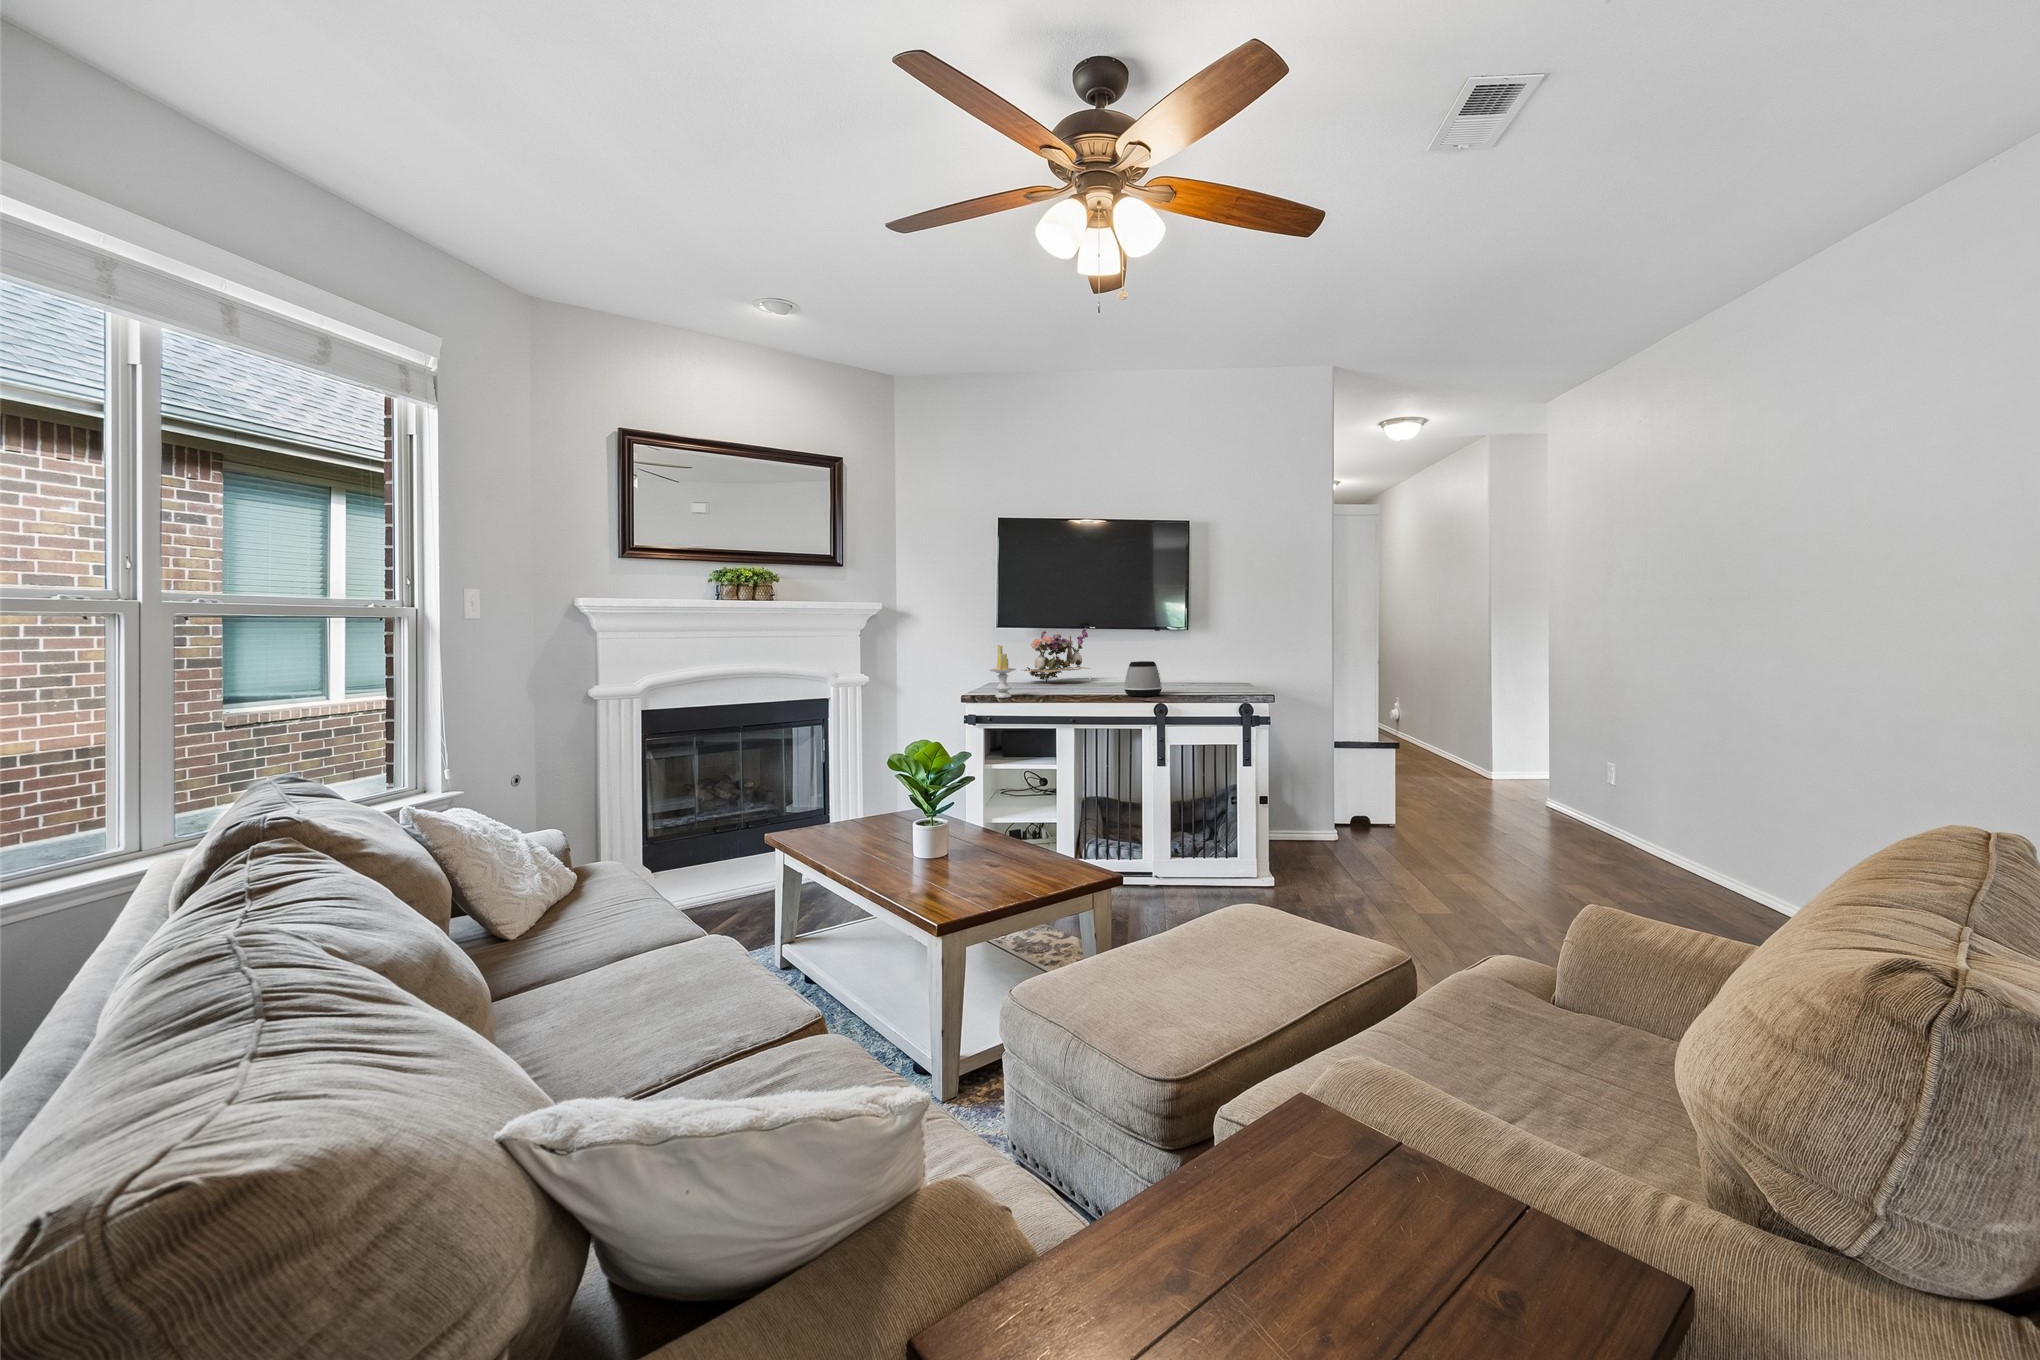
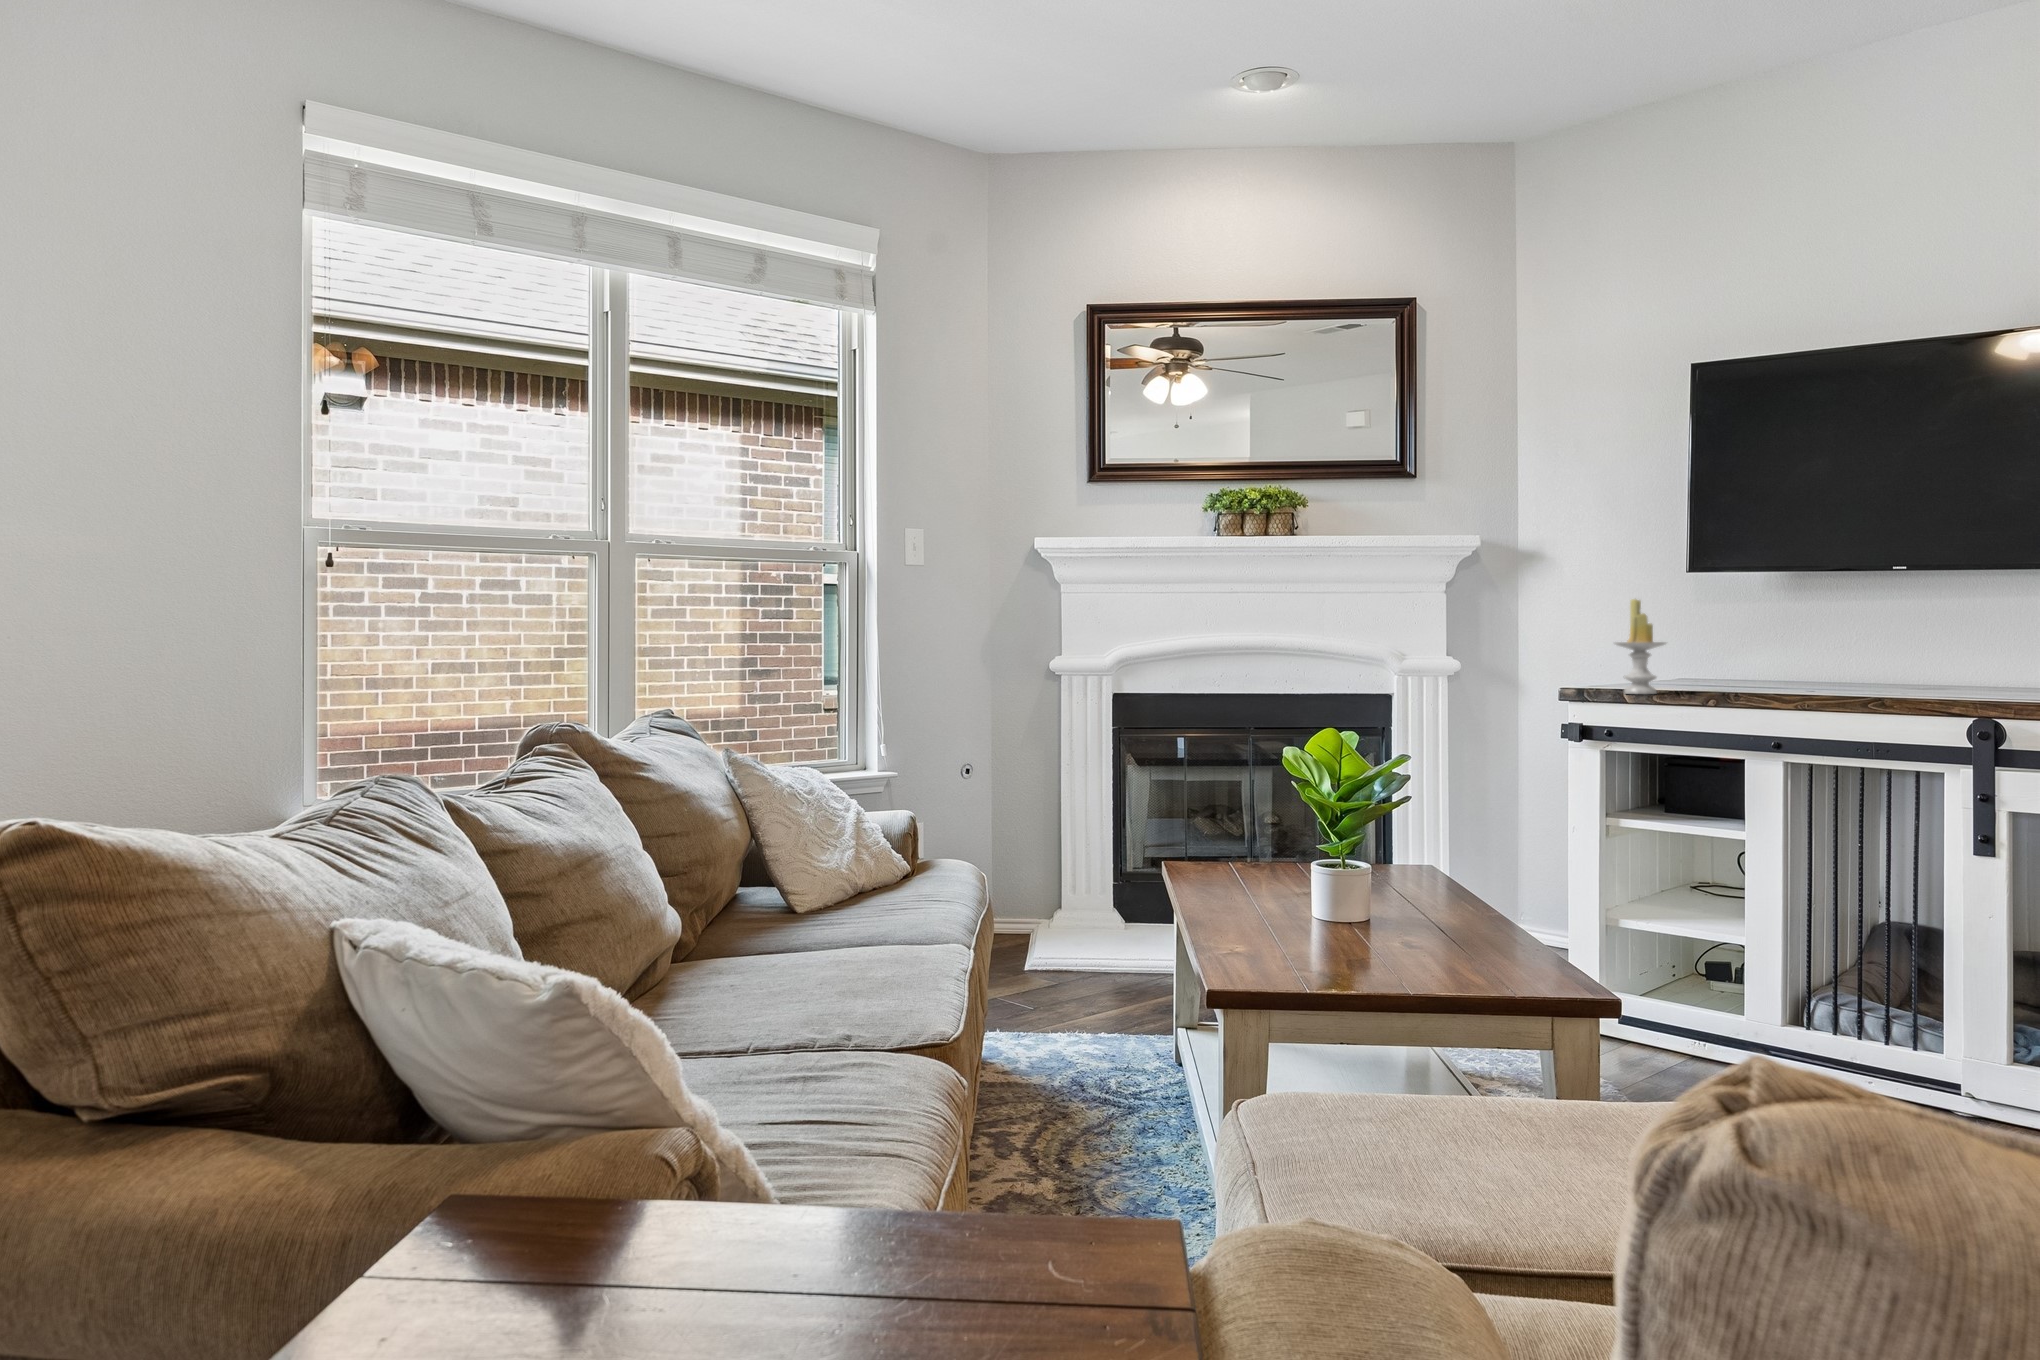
flower arrangement: present [1024,628,1090,682] -> none [1737,570,1895,679]
speaker: present [1124,661,1162,696] -> none [1901,631,2000,703]

